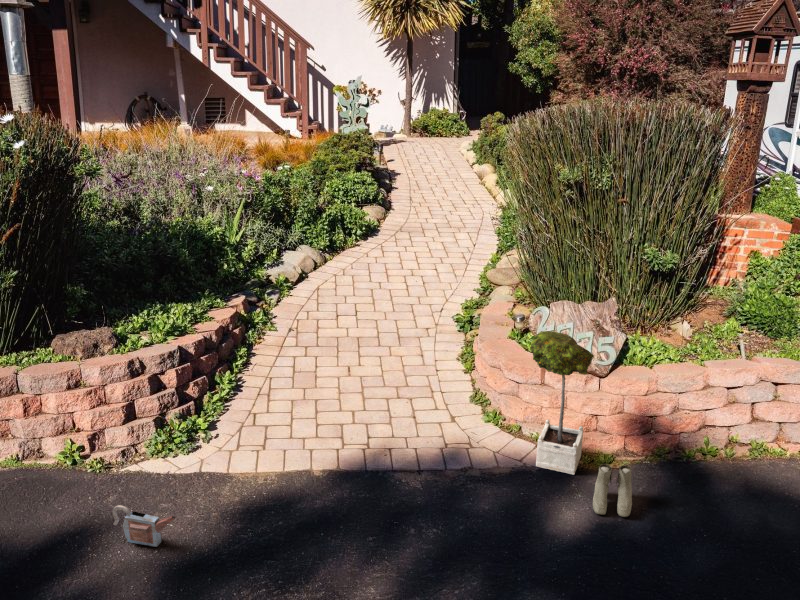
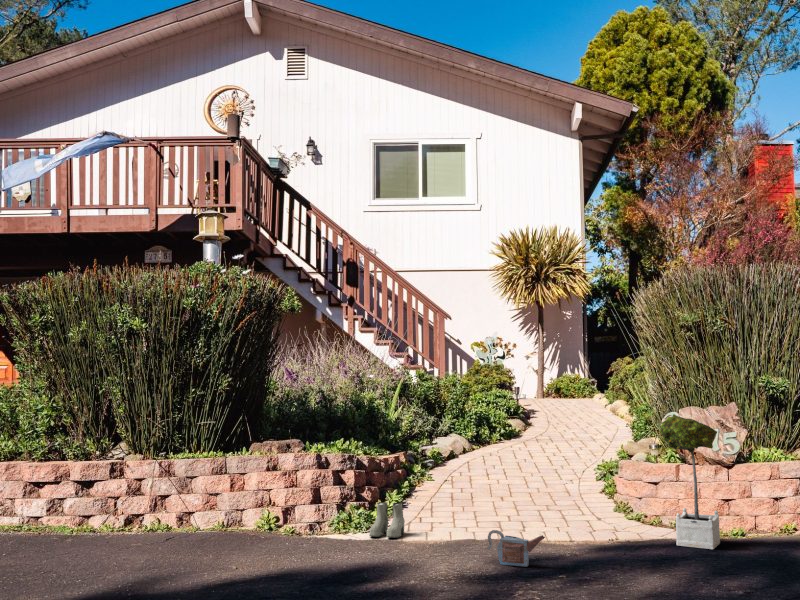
boots: present [593,464,632,517] -> present [369,502,405,538]
watering can: present [112,505,175,547] -> present [487,530,545,567]

